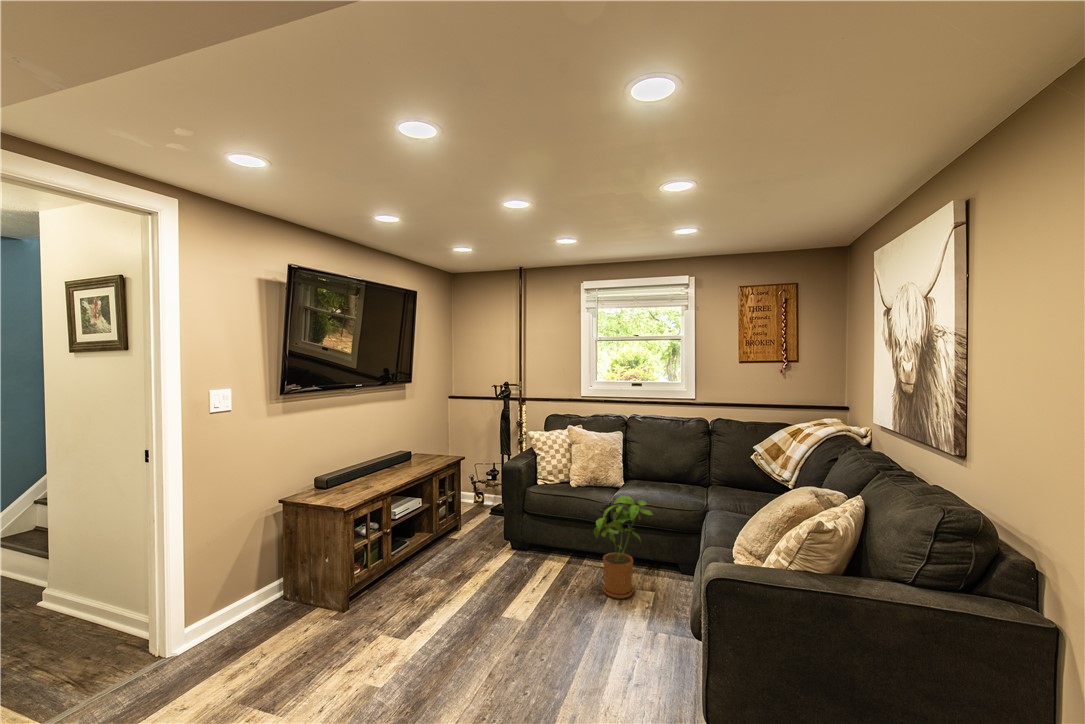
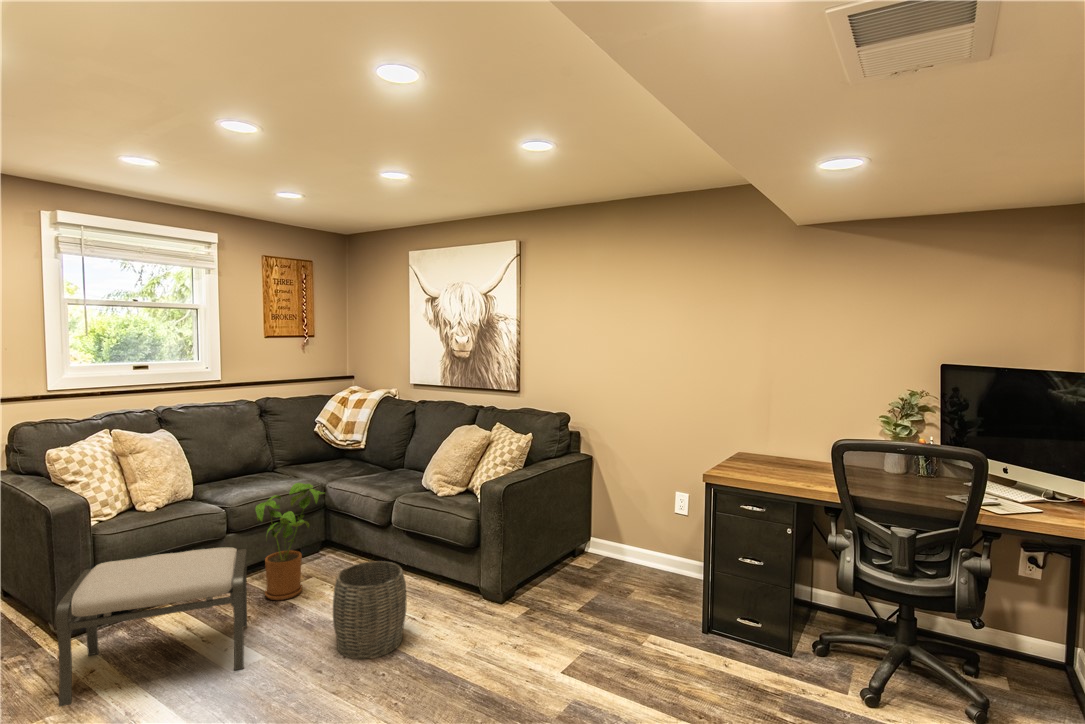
ottoman: none [451,506,561,619] -> present [55,547,247,707]
woven basket: none [535,583,605,688] -> present [333,561,407,659]

